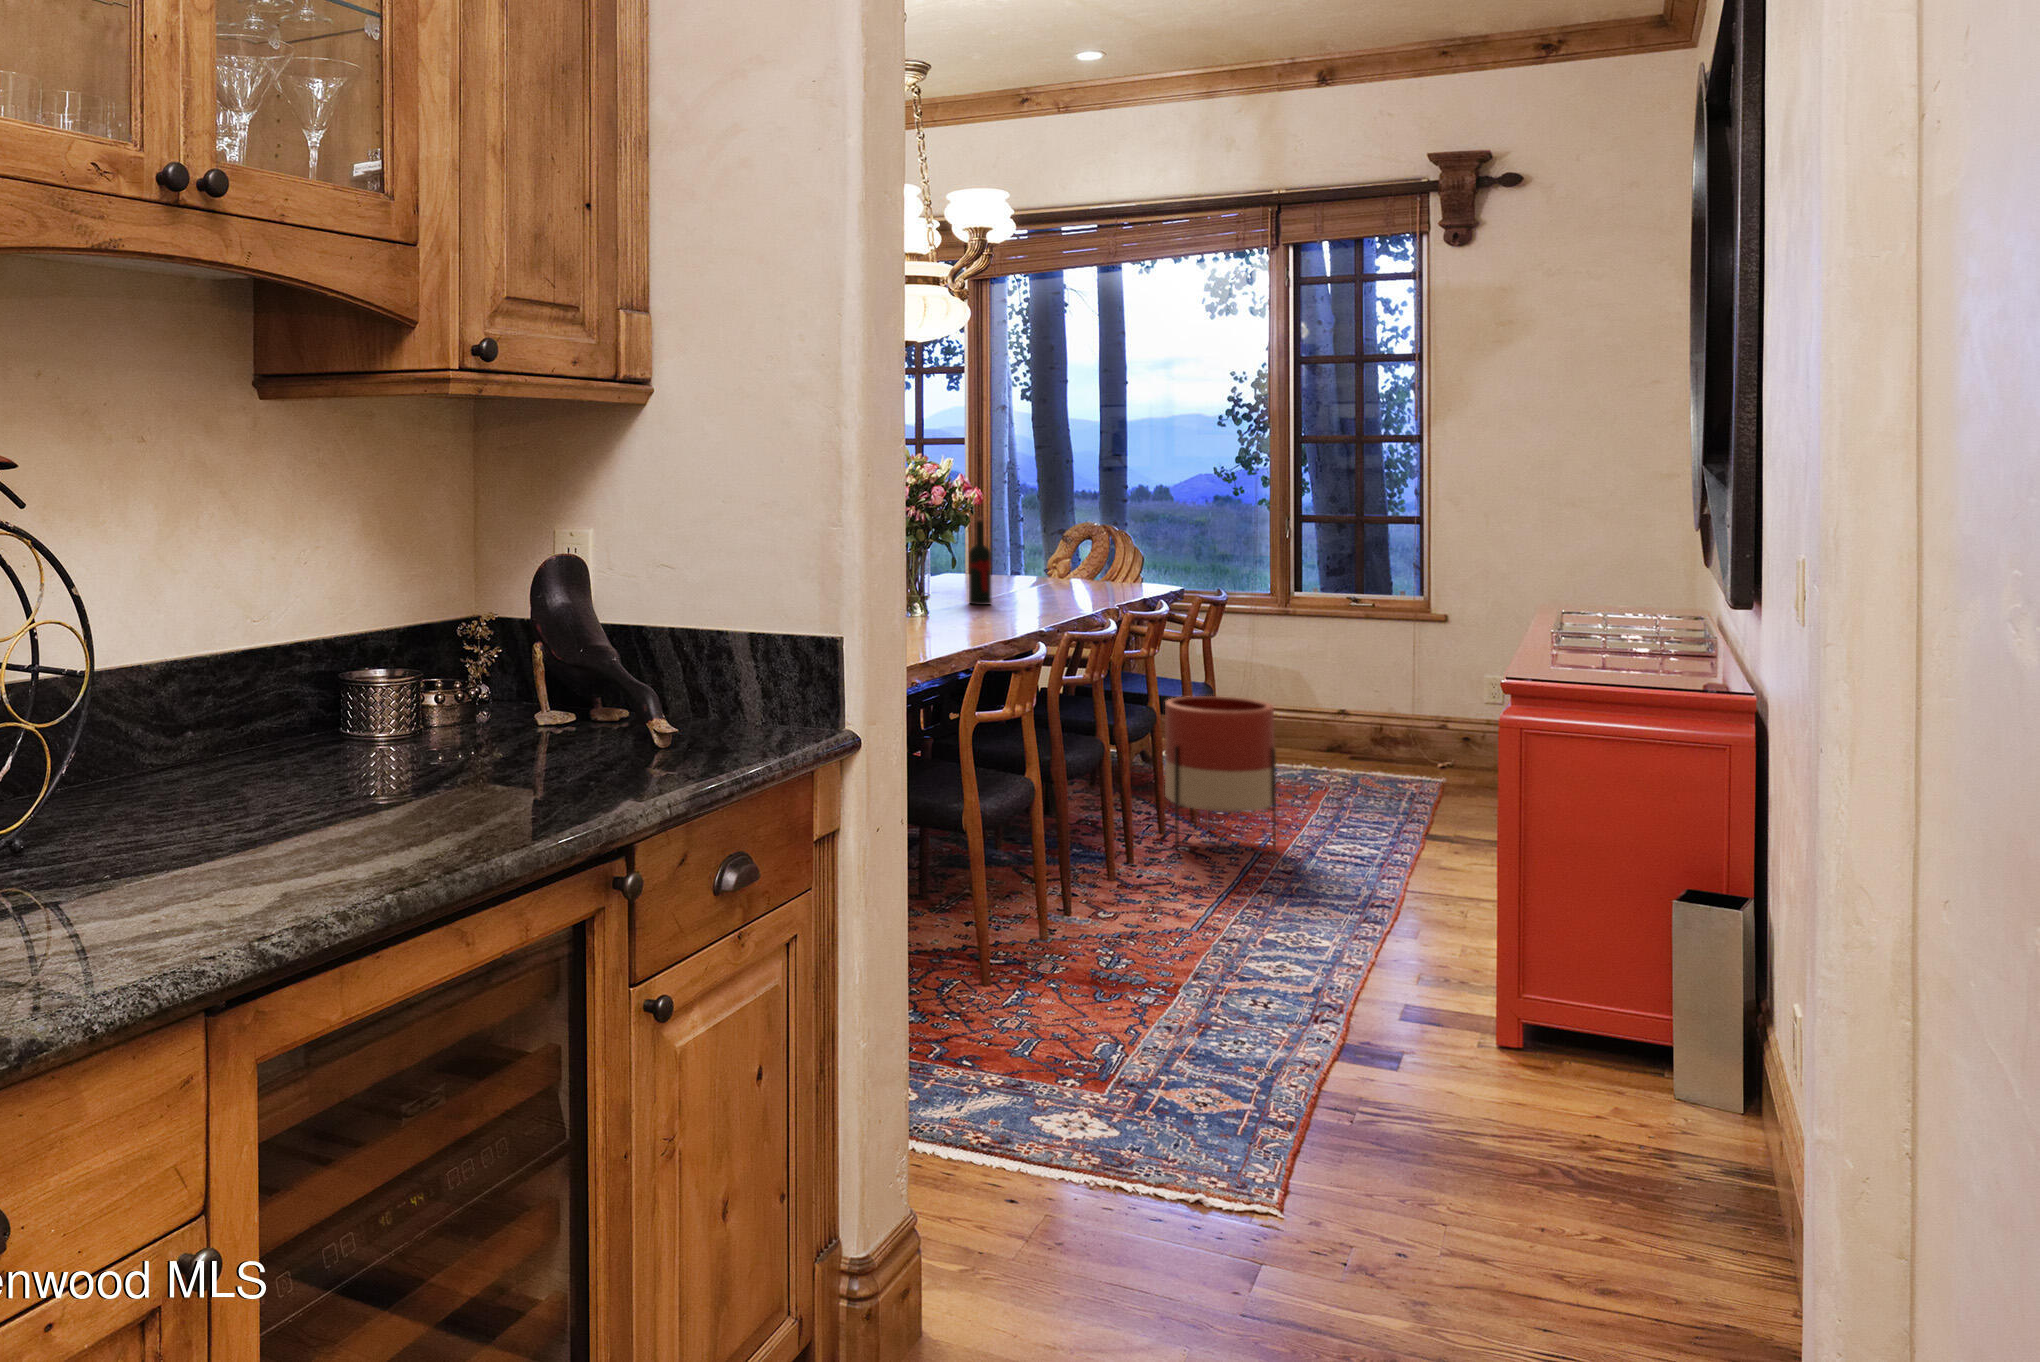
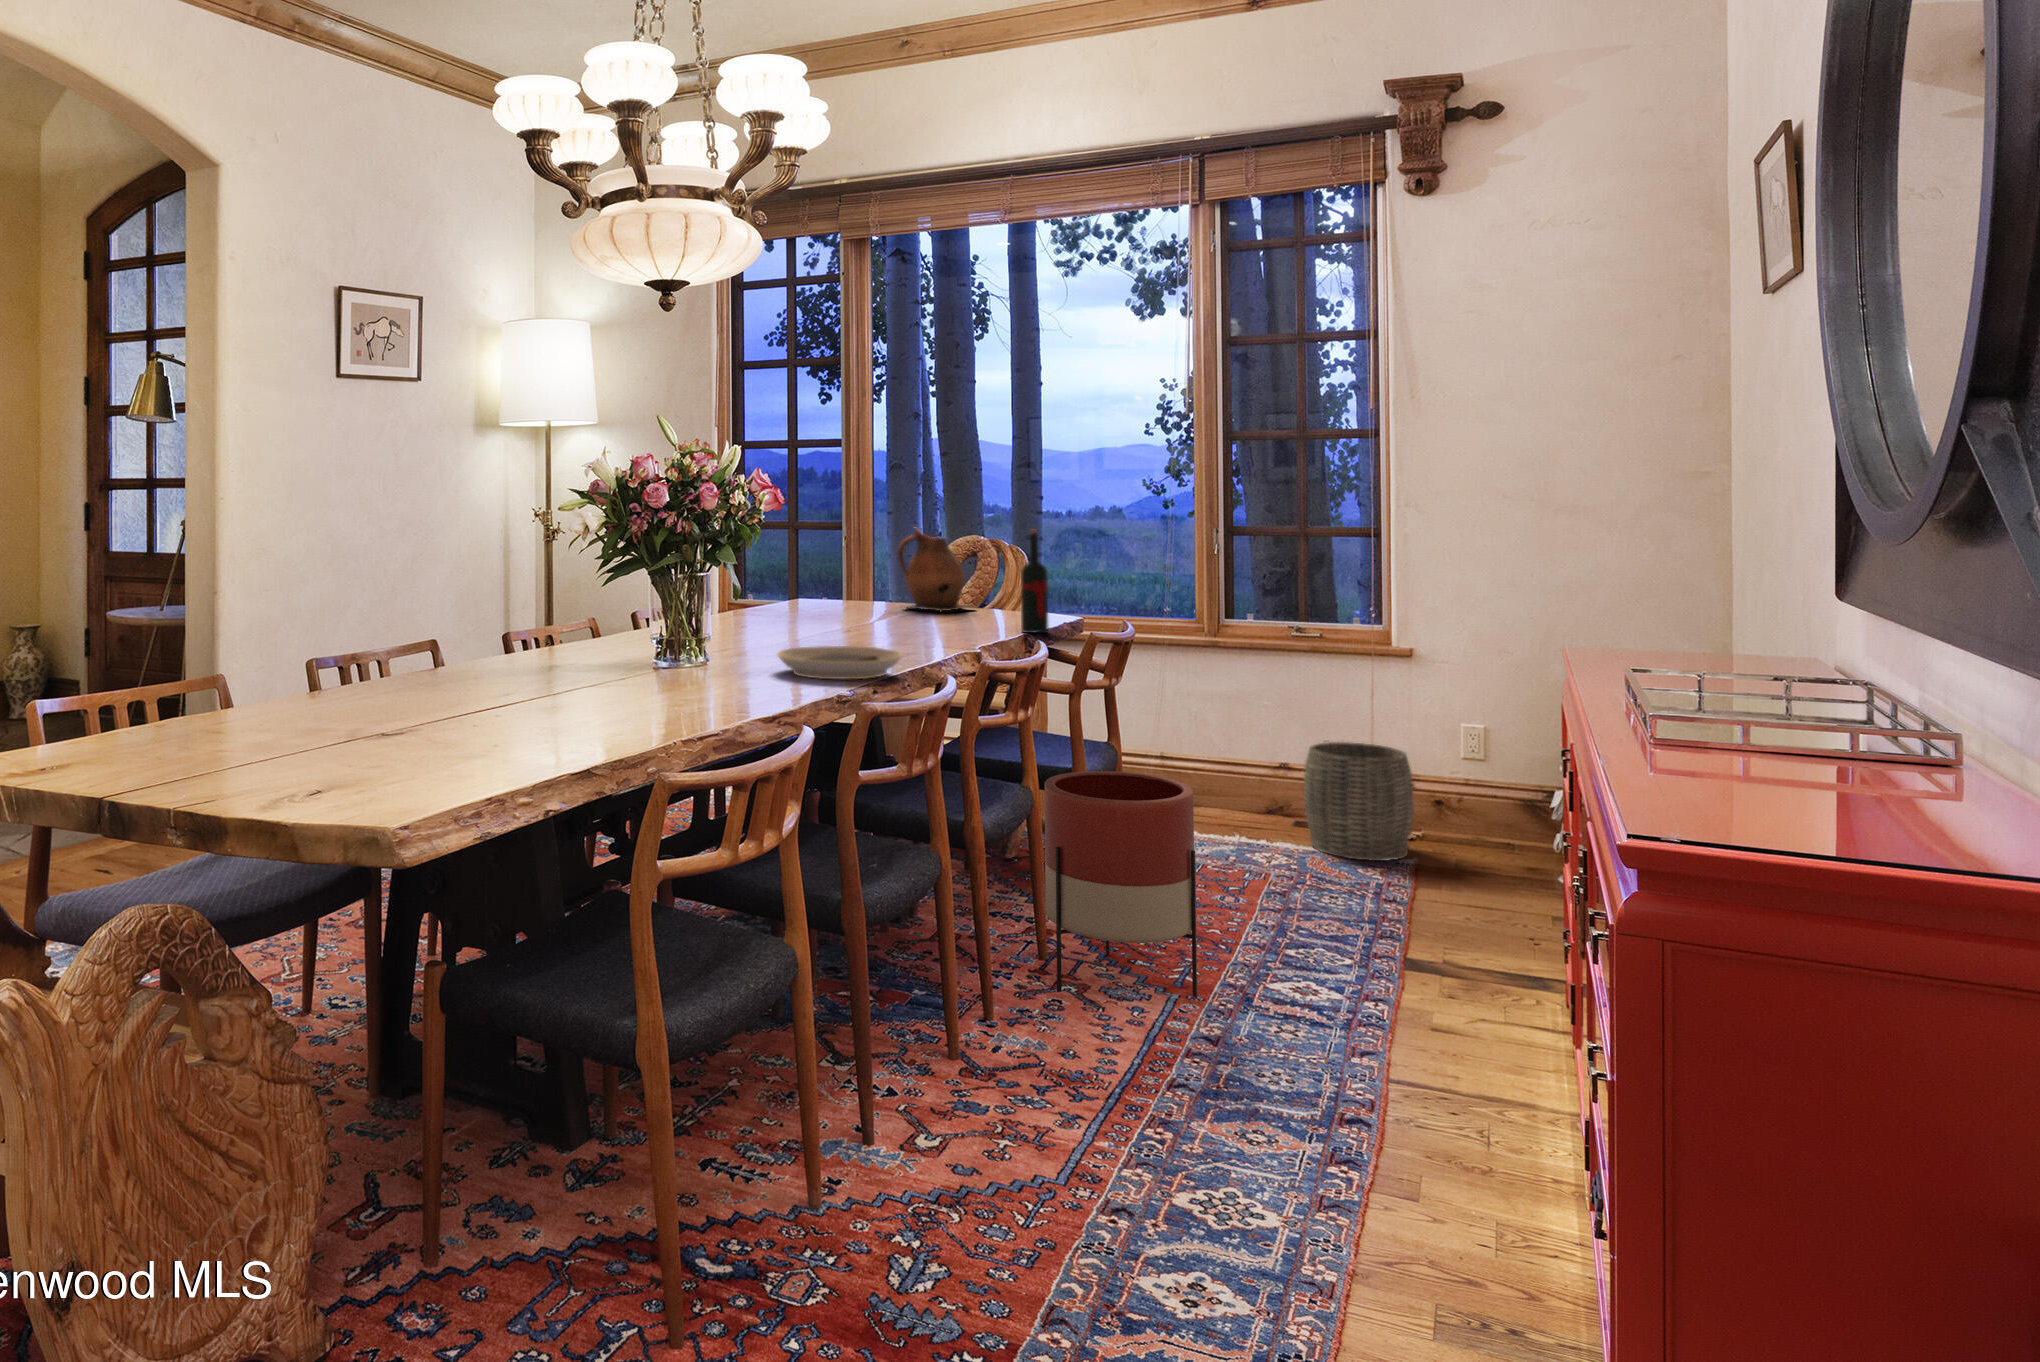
ceramic pitcher: none [1029,516,1095,584] -> present [898,528,971,611]
wine bottle: present [969,518,991,605] -> present [1021,530,1049,633]
plate: none [981,601,1072,622] -> present [777,646,903,679]
woven basket: none [1358,689,1445,780] -> present [1304,742,1414,861]

